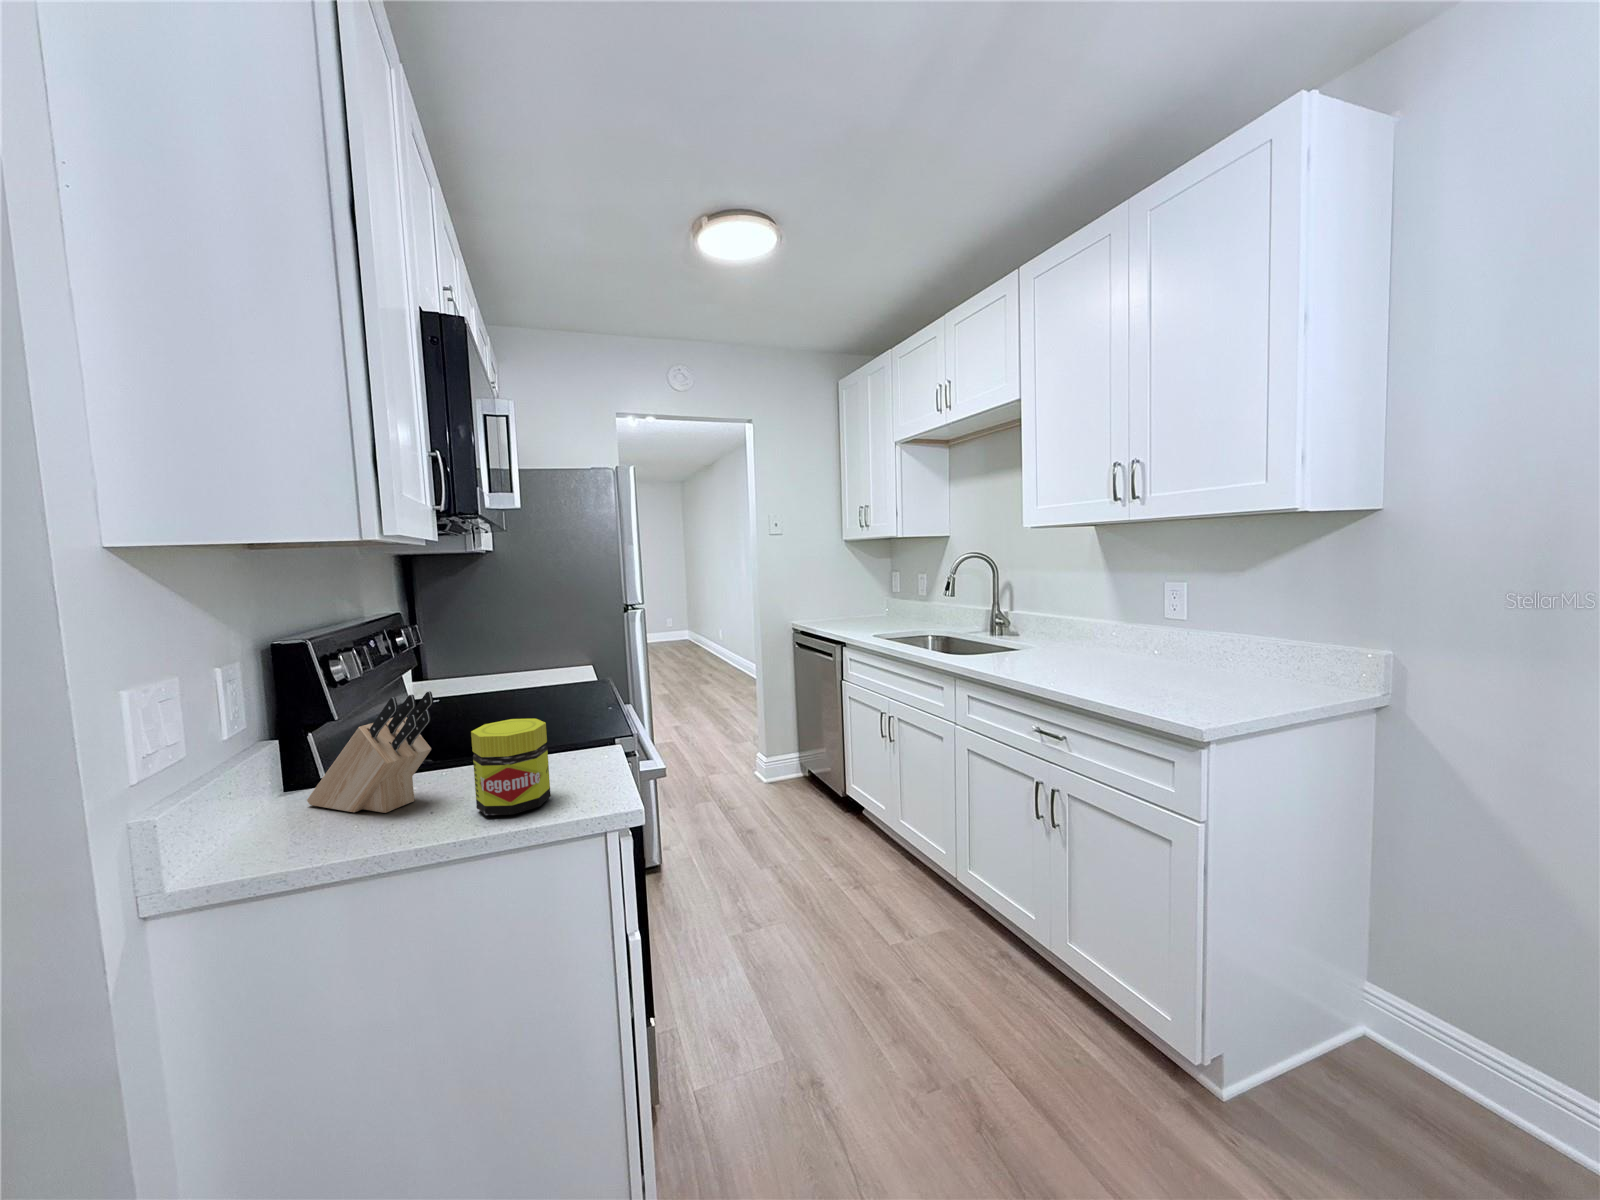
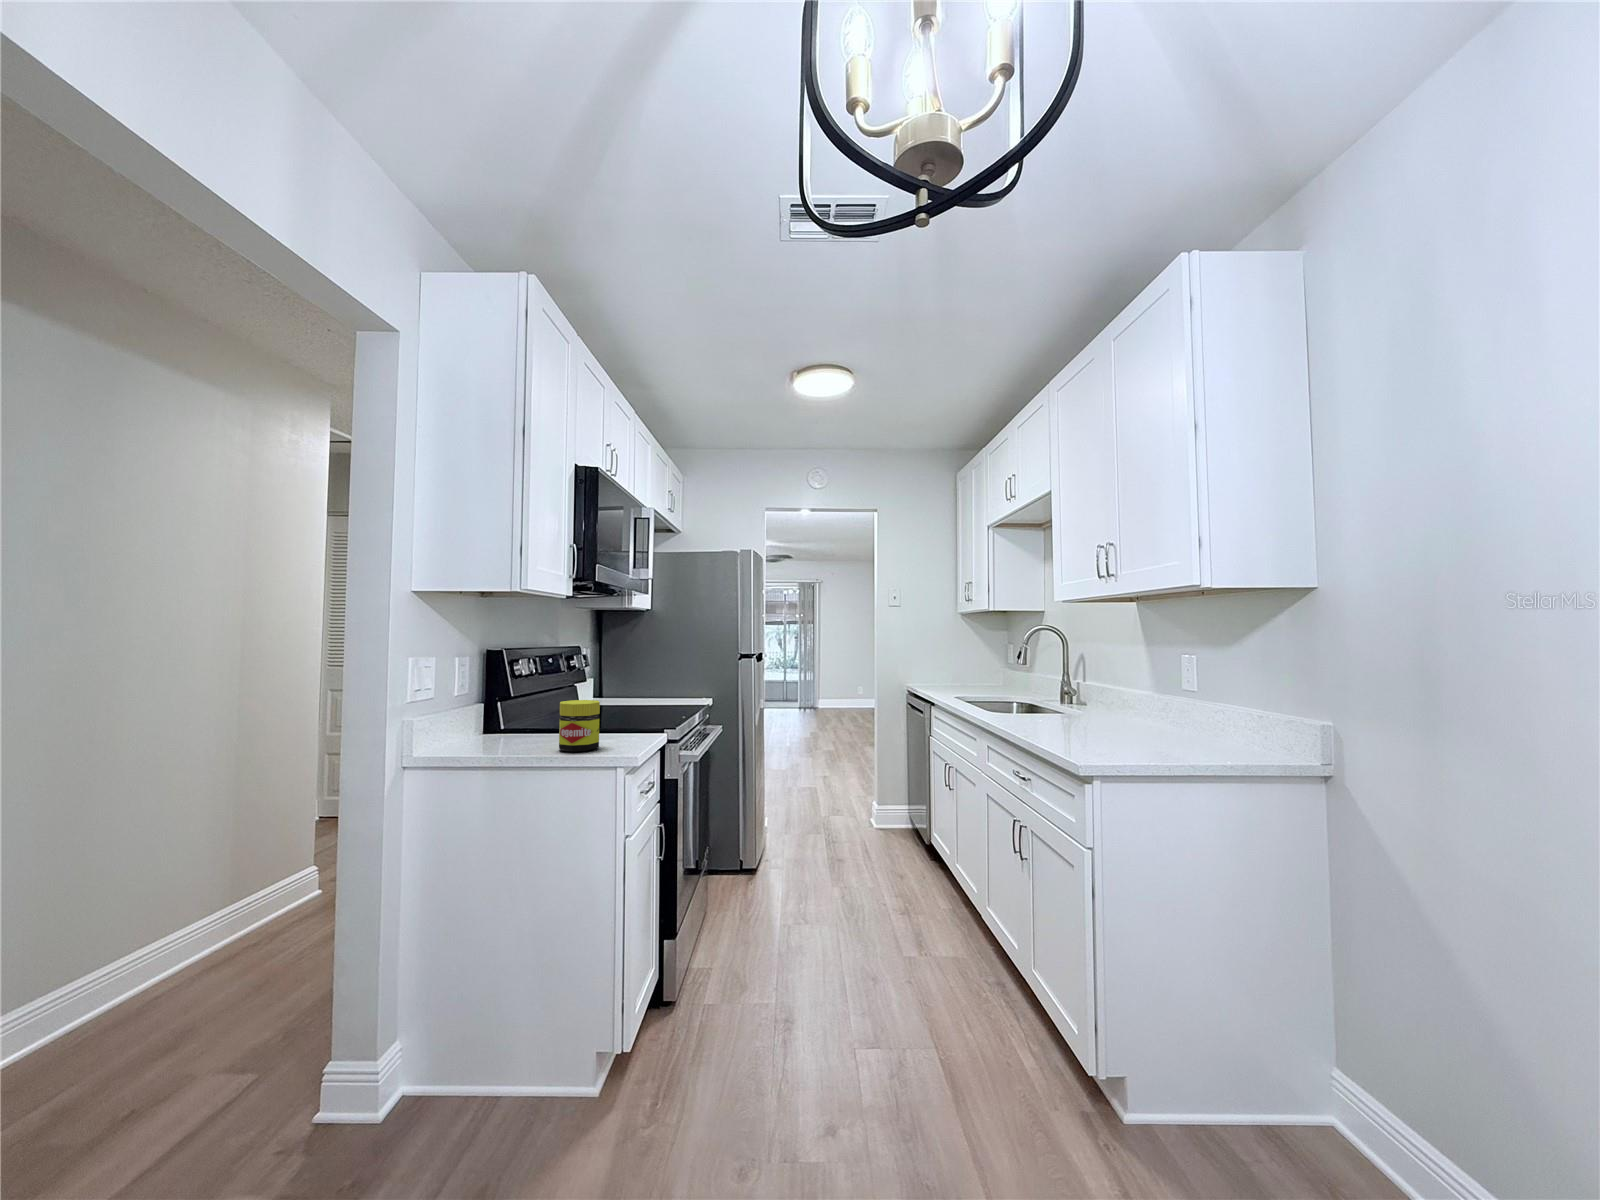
knife block: present [307,691,433,813] -> none [487,679,548,746]

